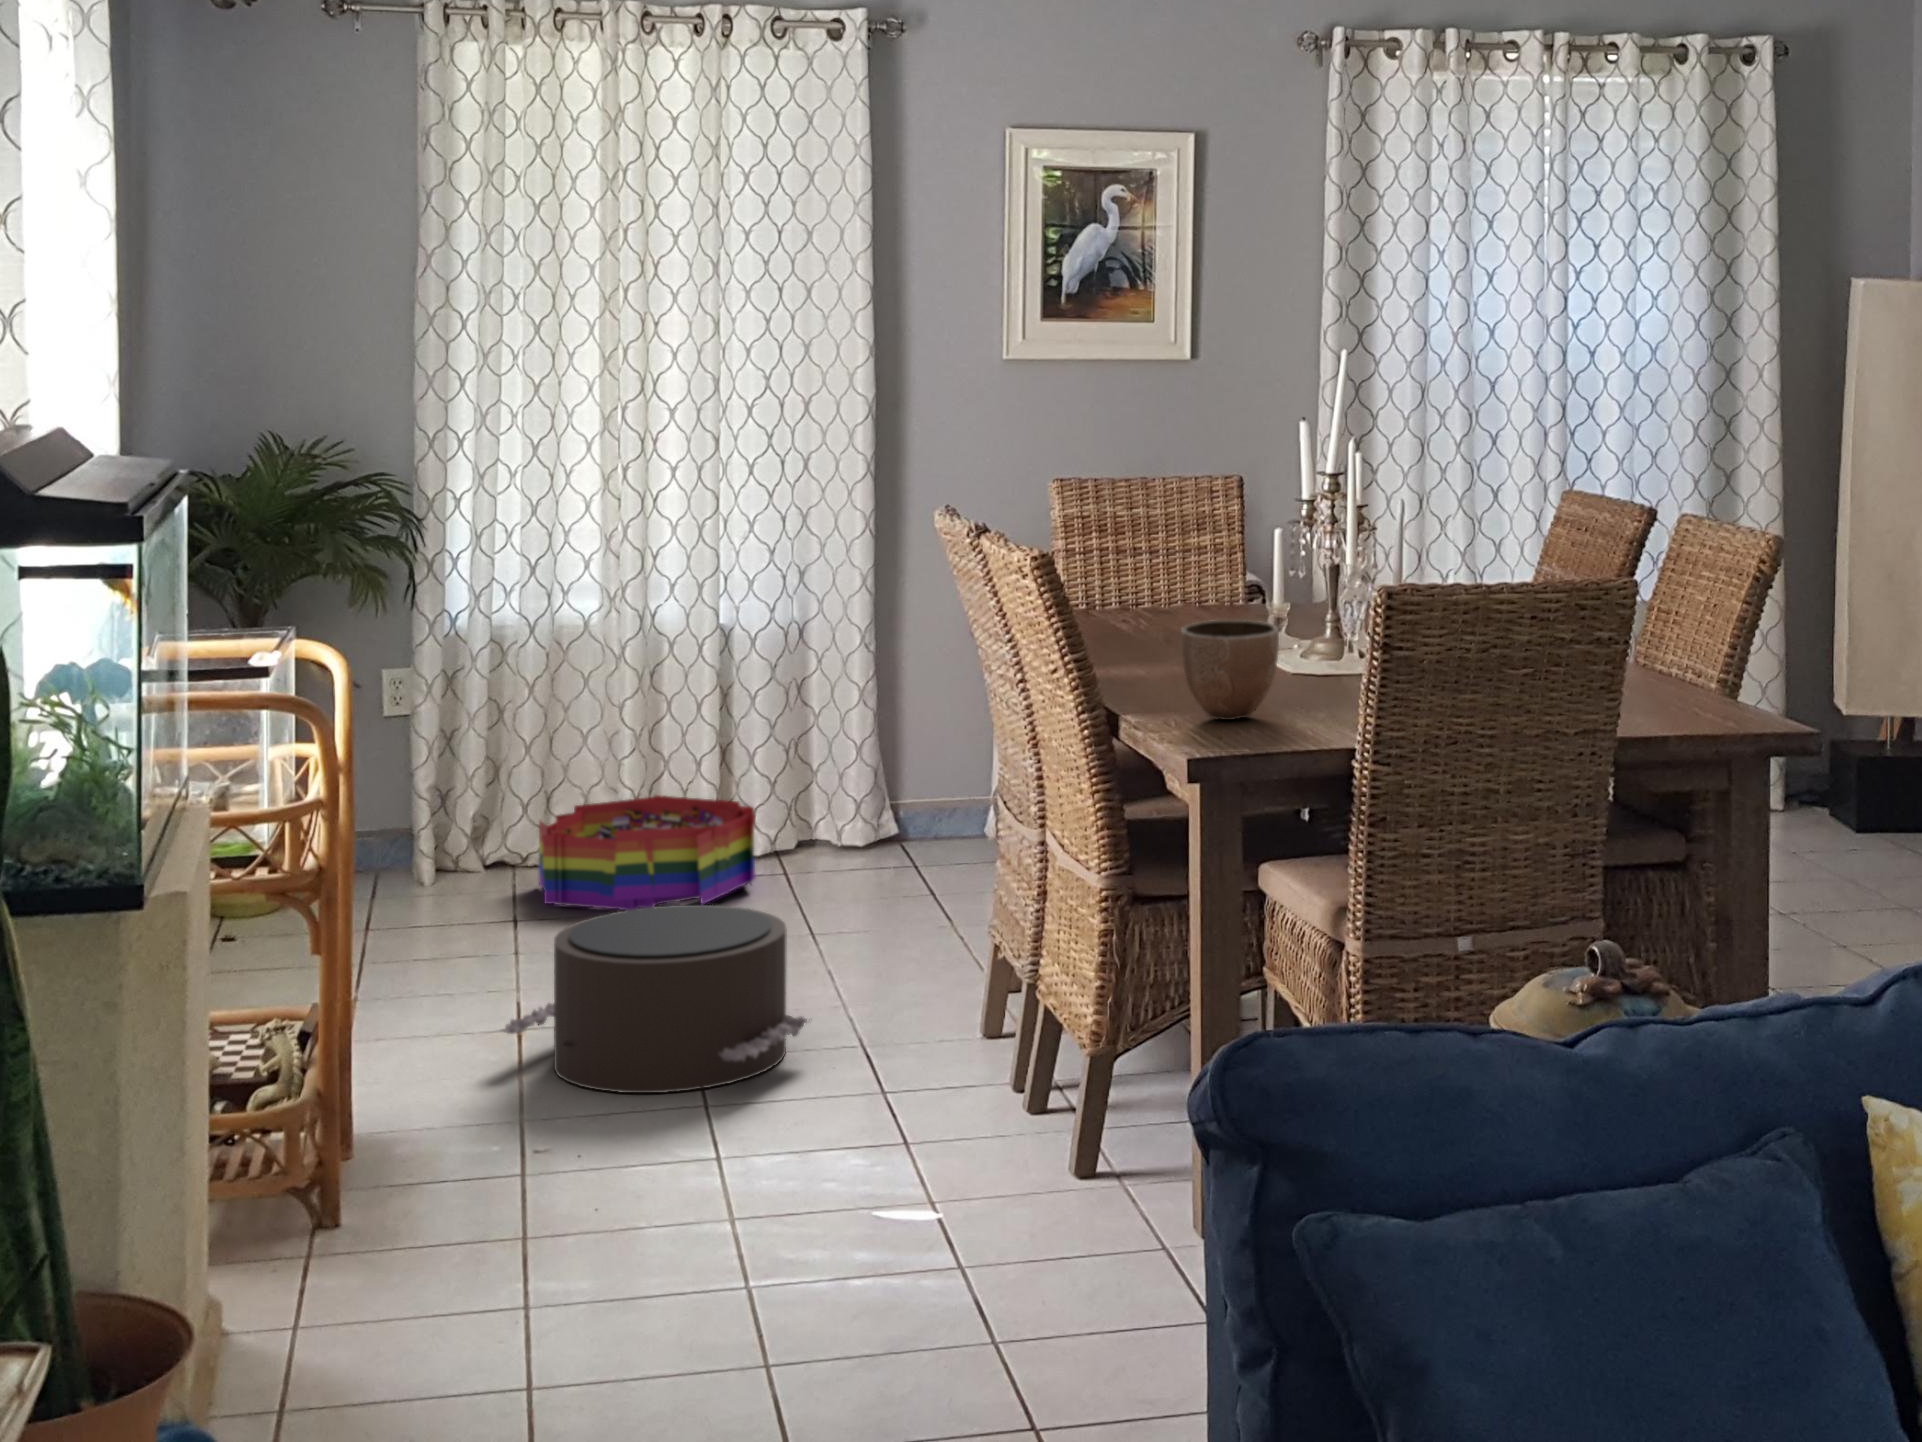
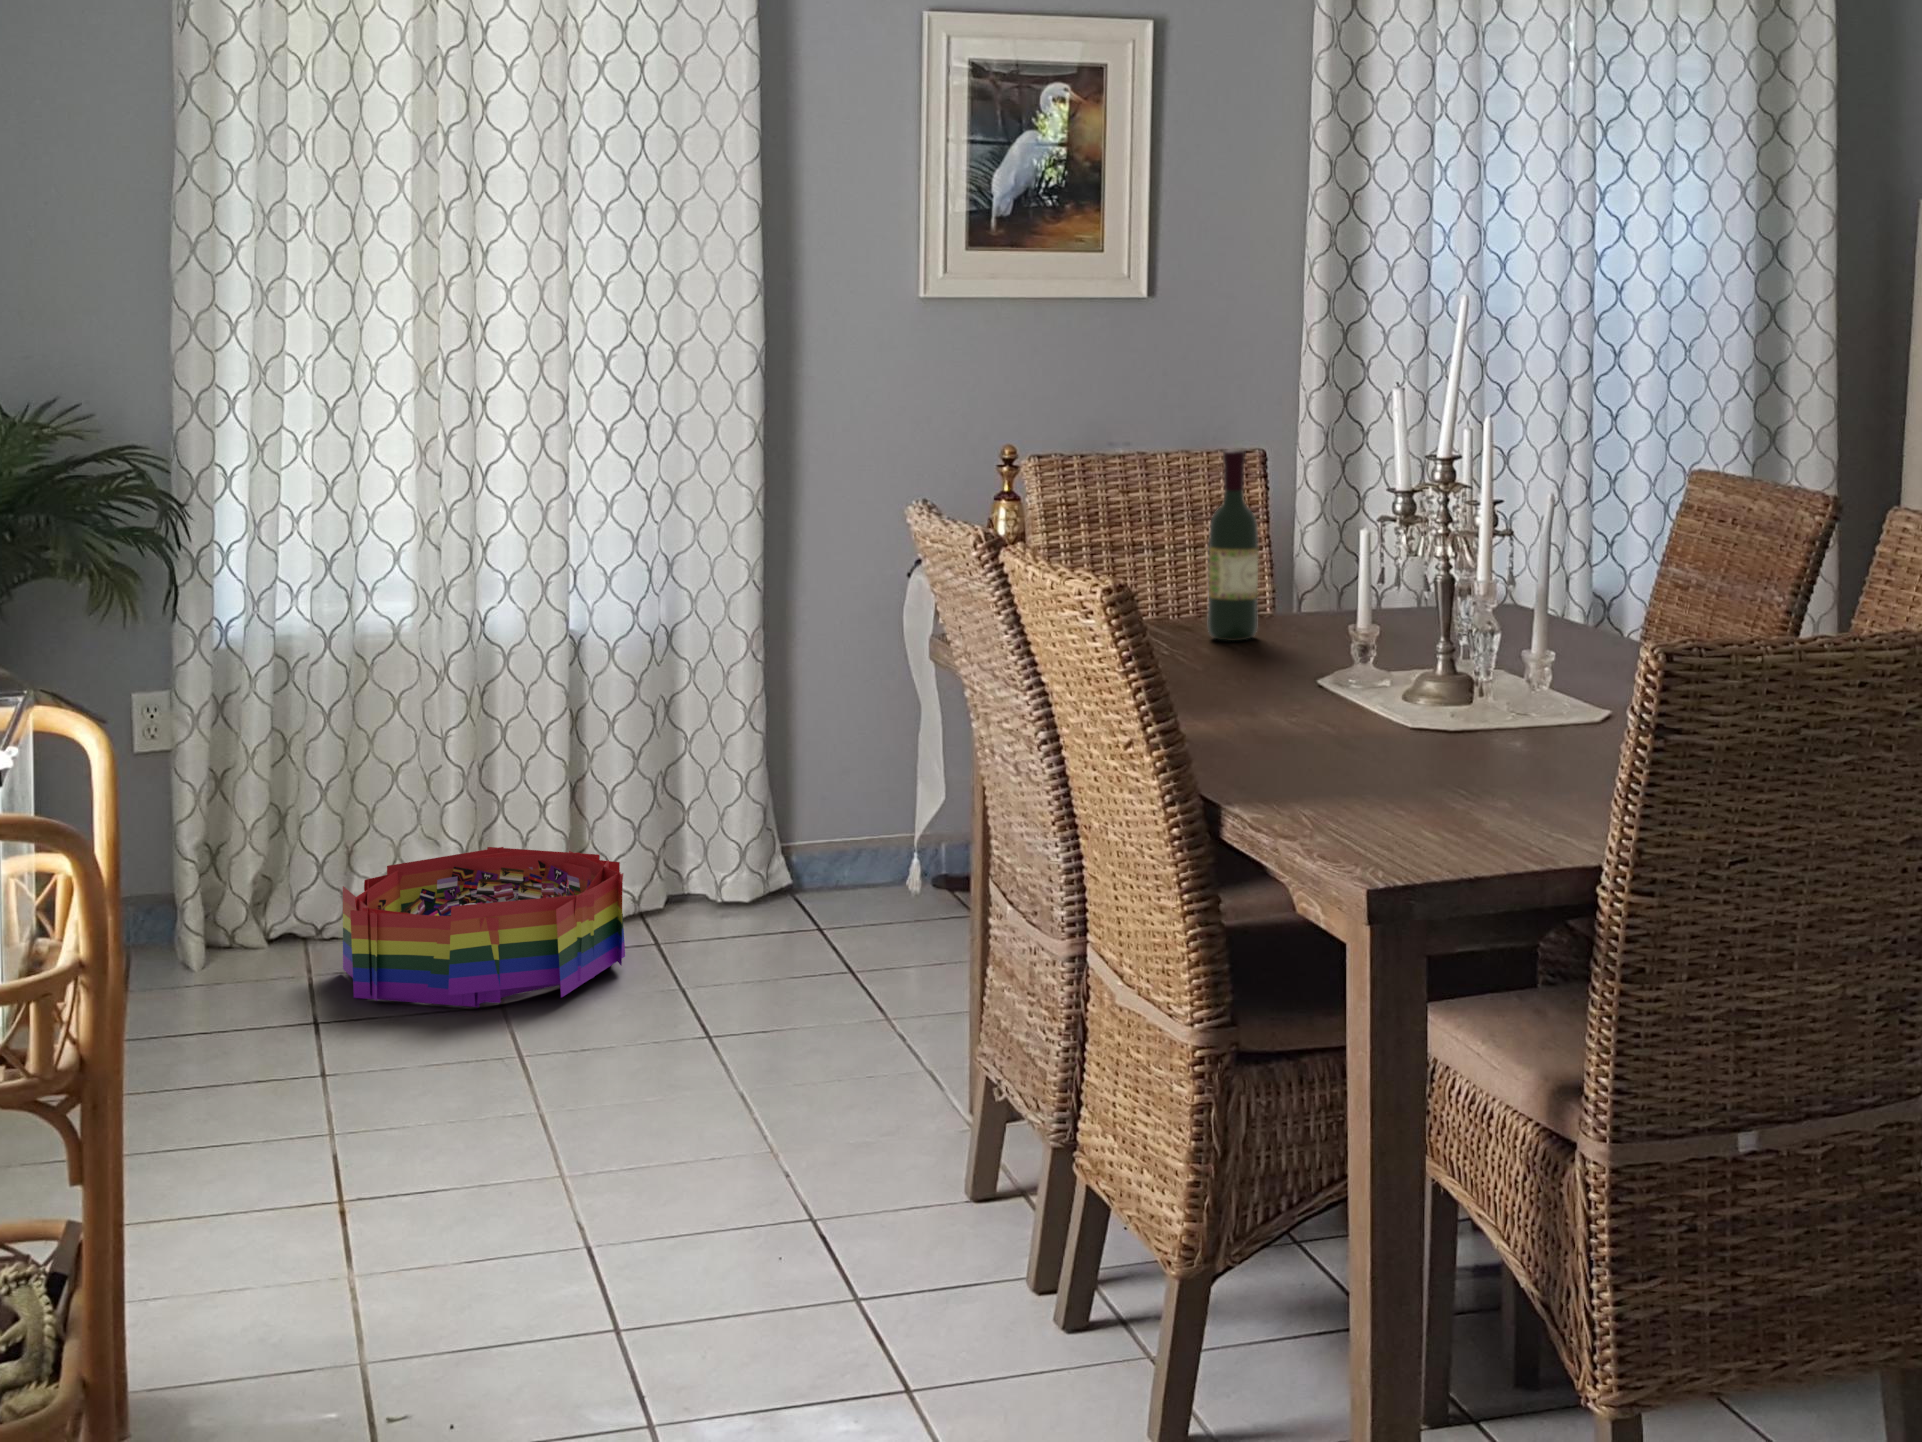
wine bottle: none [1184,472,1223,621] -> present [1208,449,1258,641]
decorative bowl: present [1181,620,1279,720] -> none [1310,672,1445,814]
pouf: present [502,905,808,1093] -> none [325,1033,754,1314]

